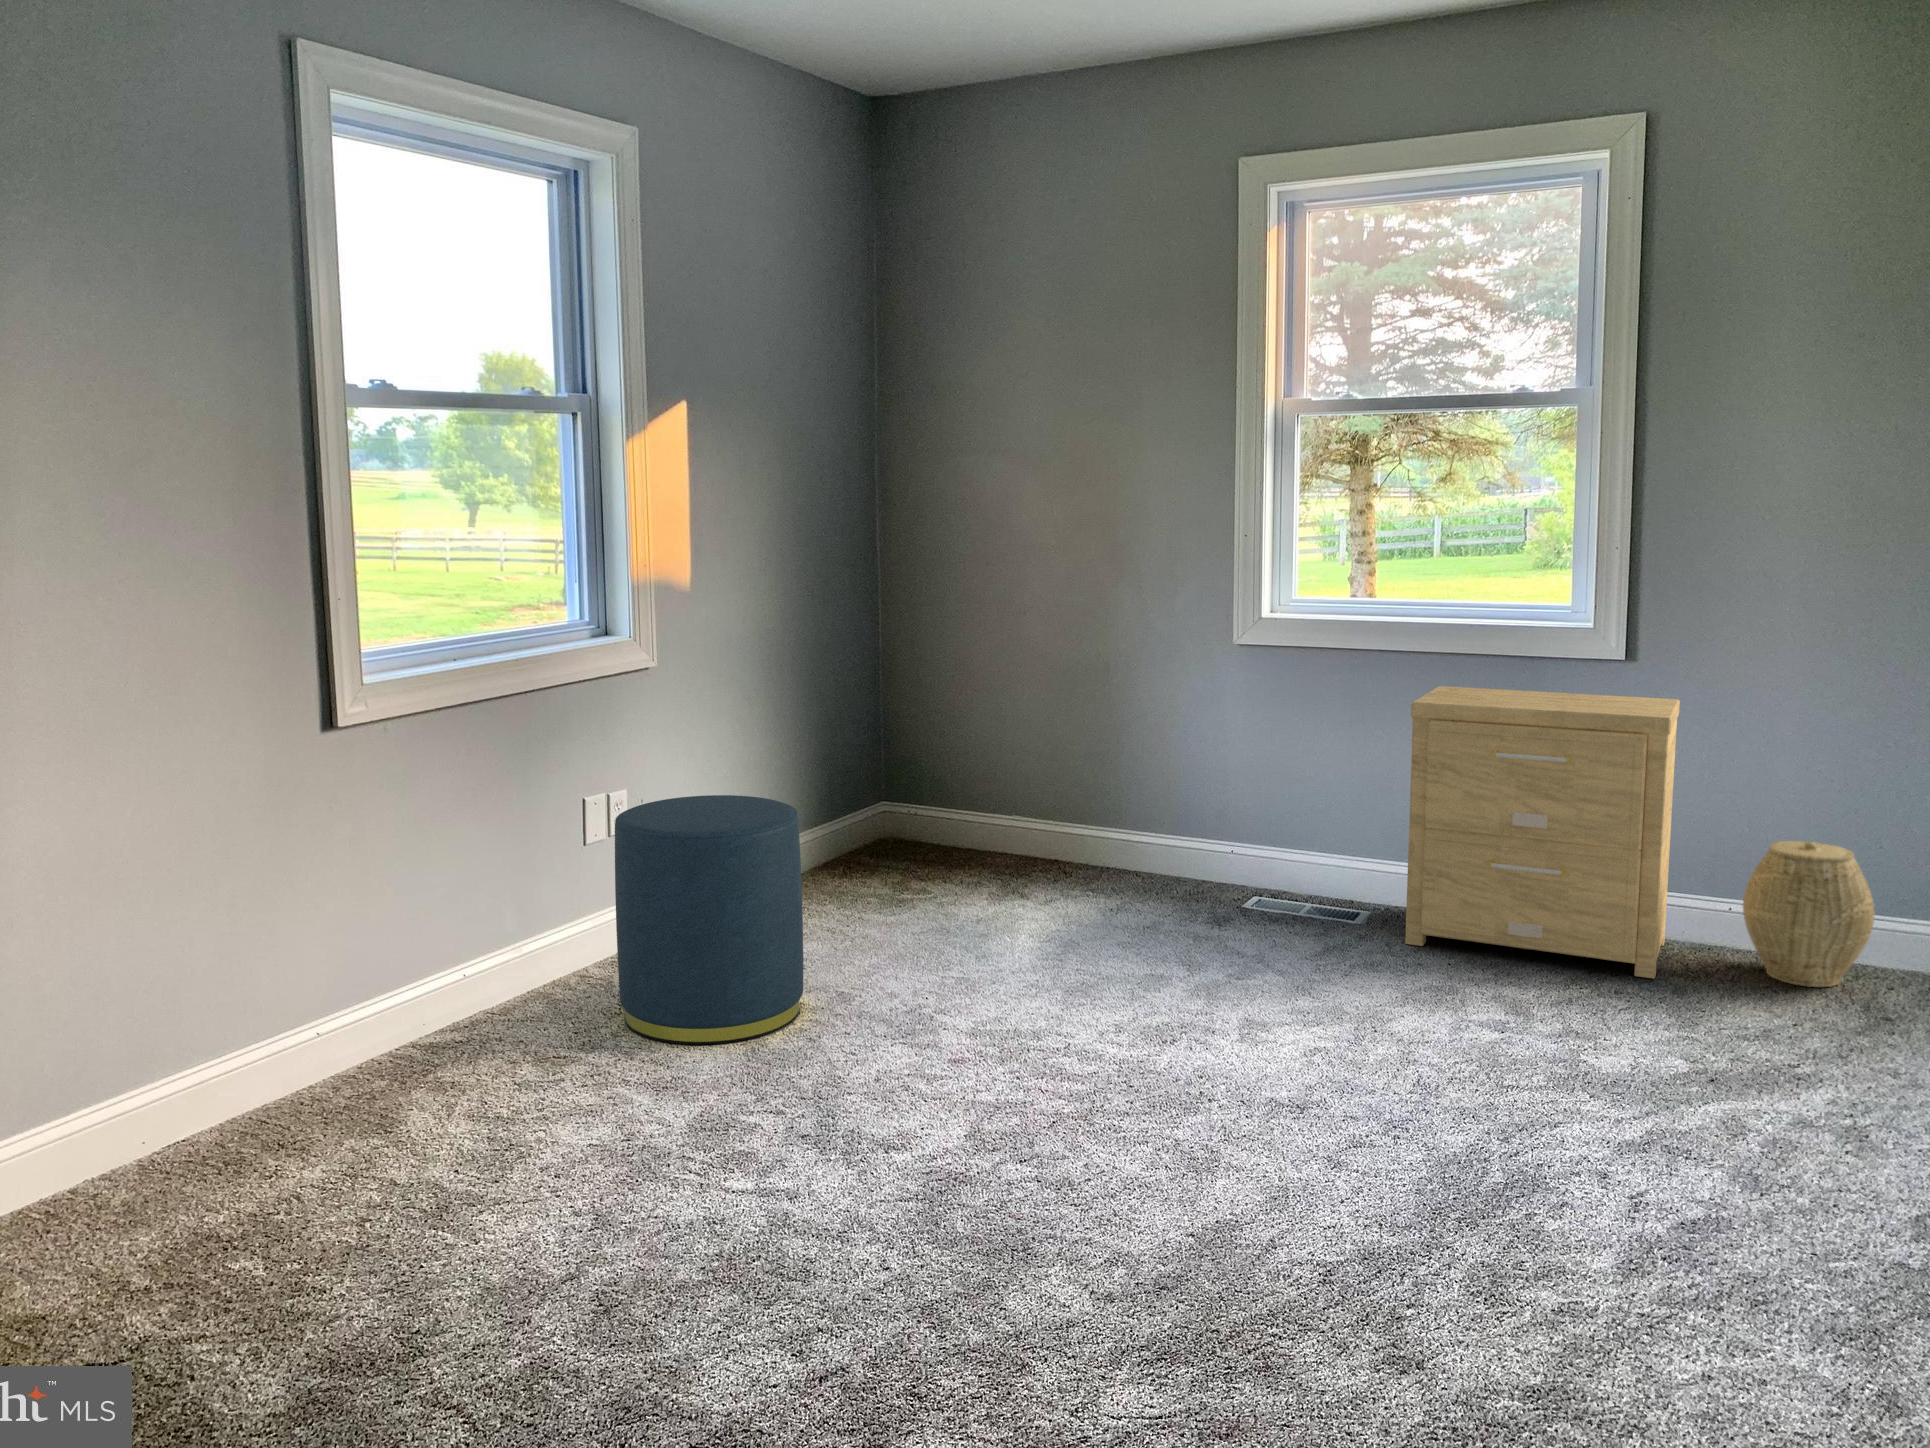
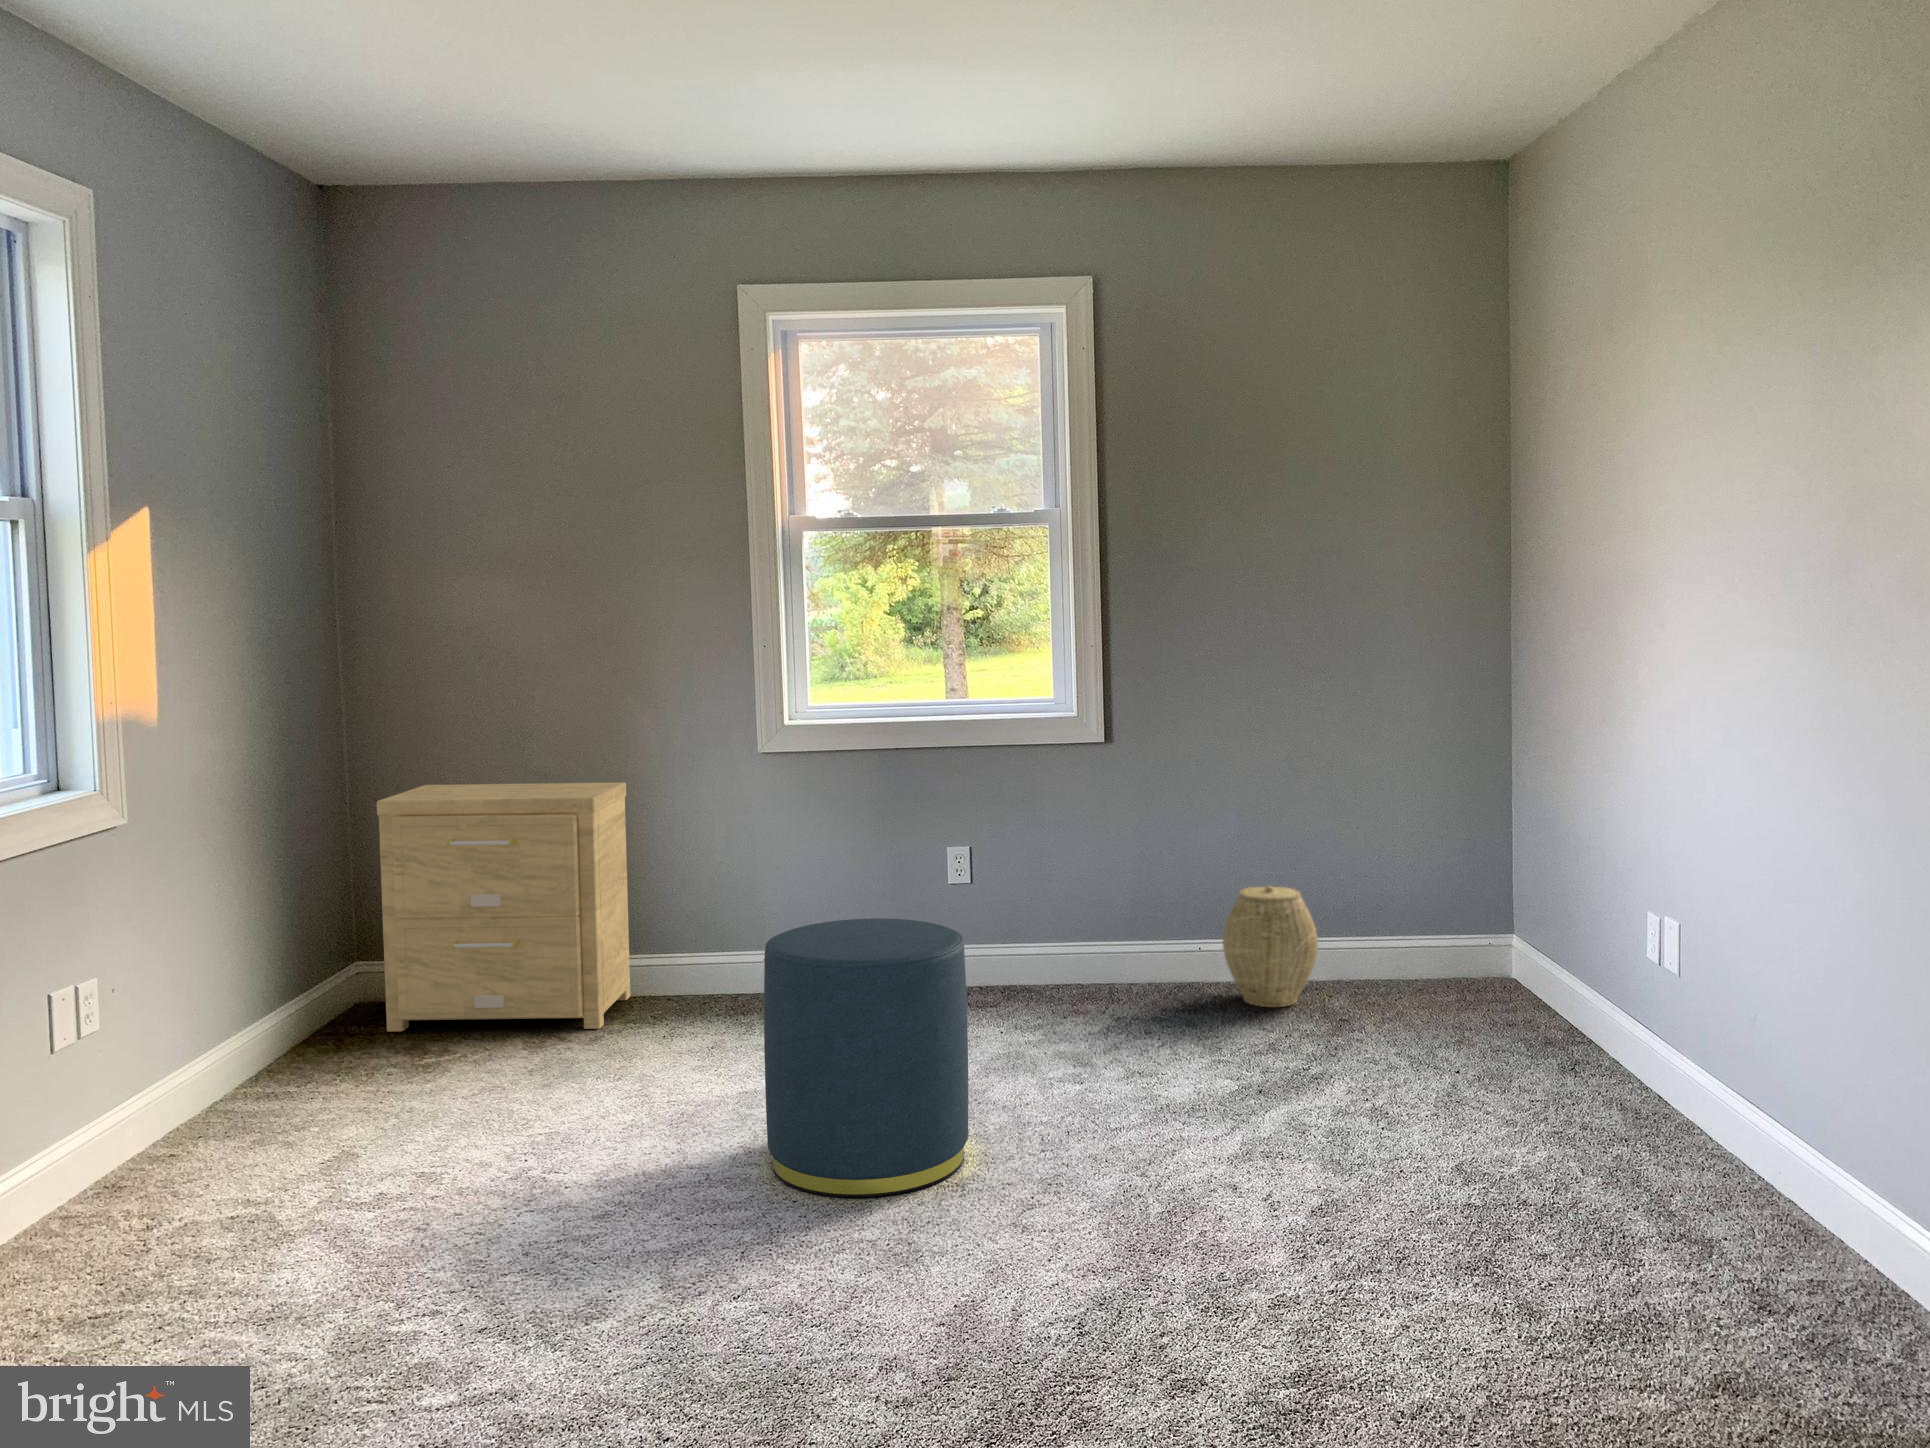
side table: present [1405,686,1680,979] -> present [377,782,630,1032]
ottoman: present [615,795,803,1044] -> present [764,918,968,1197]

